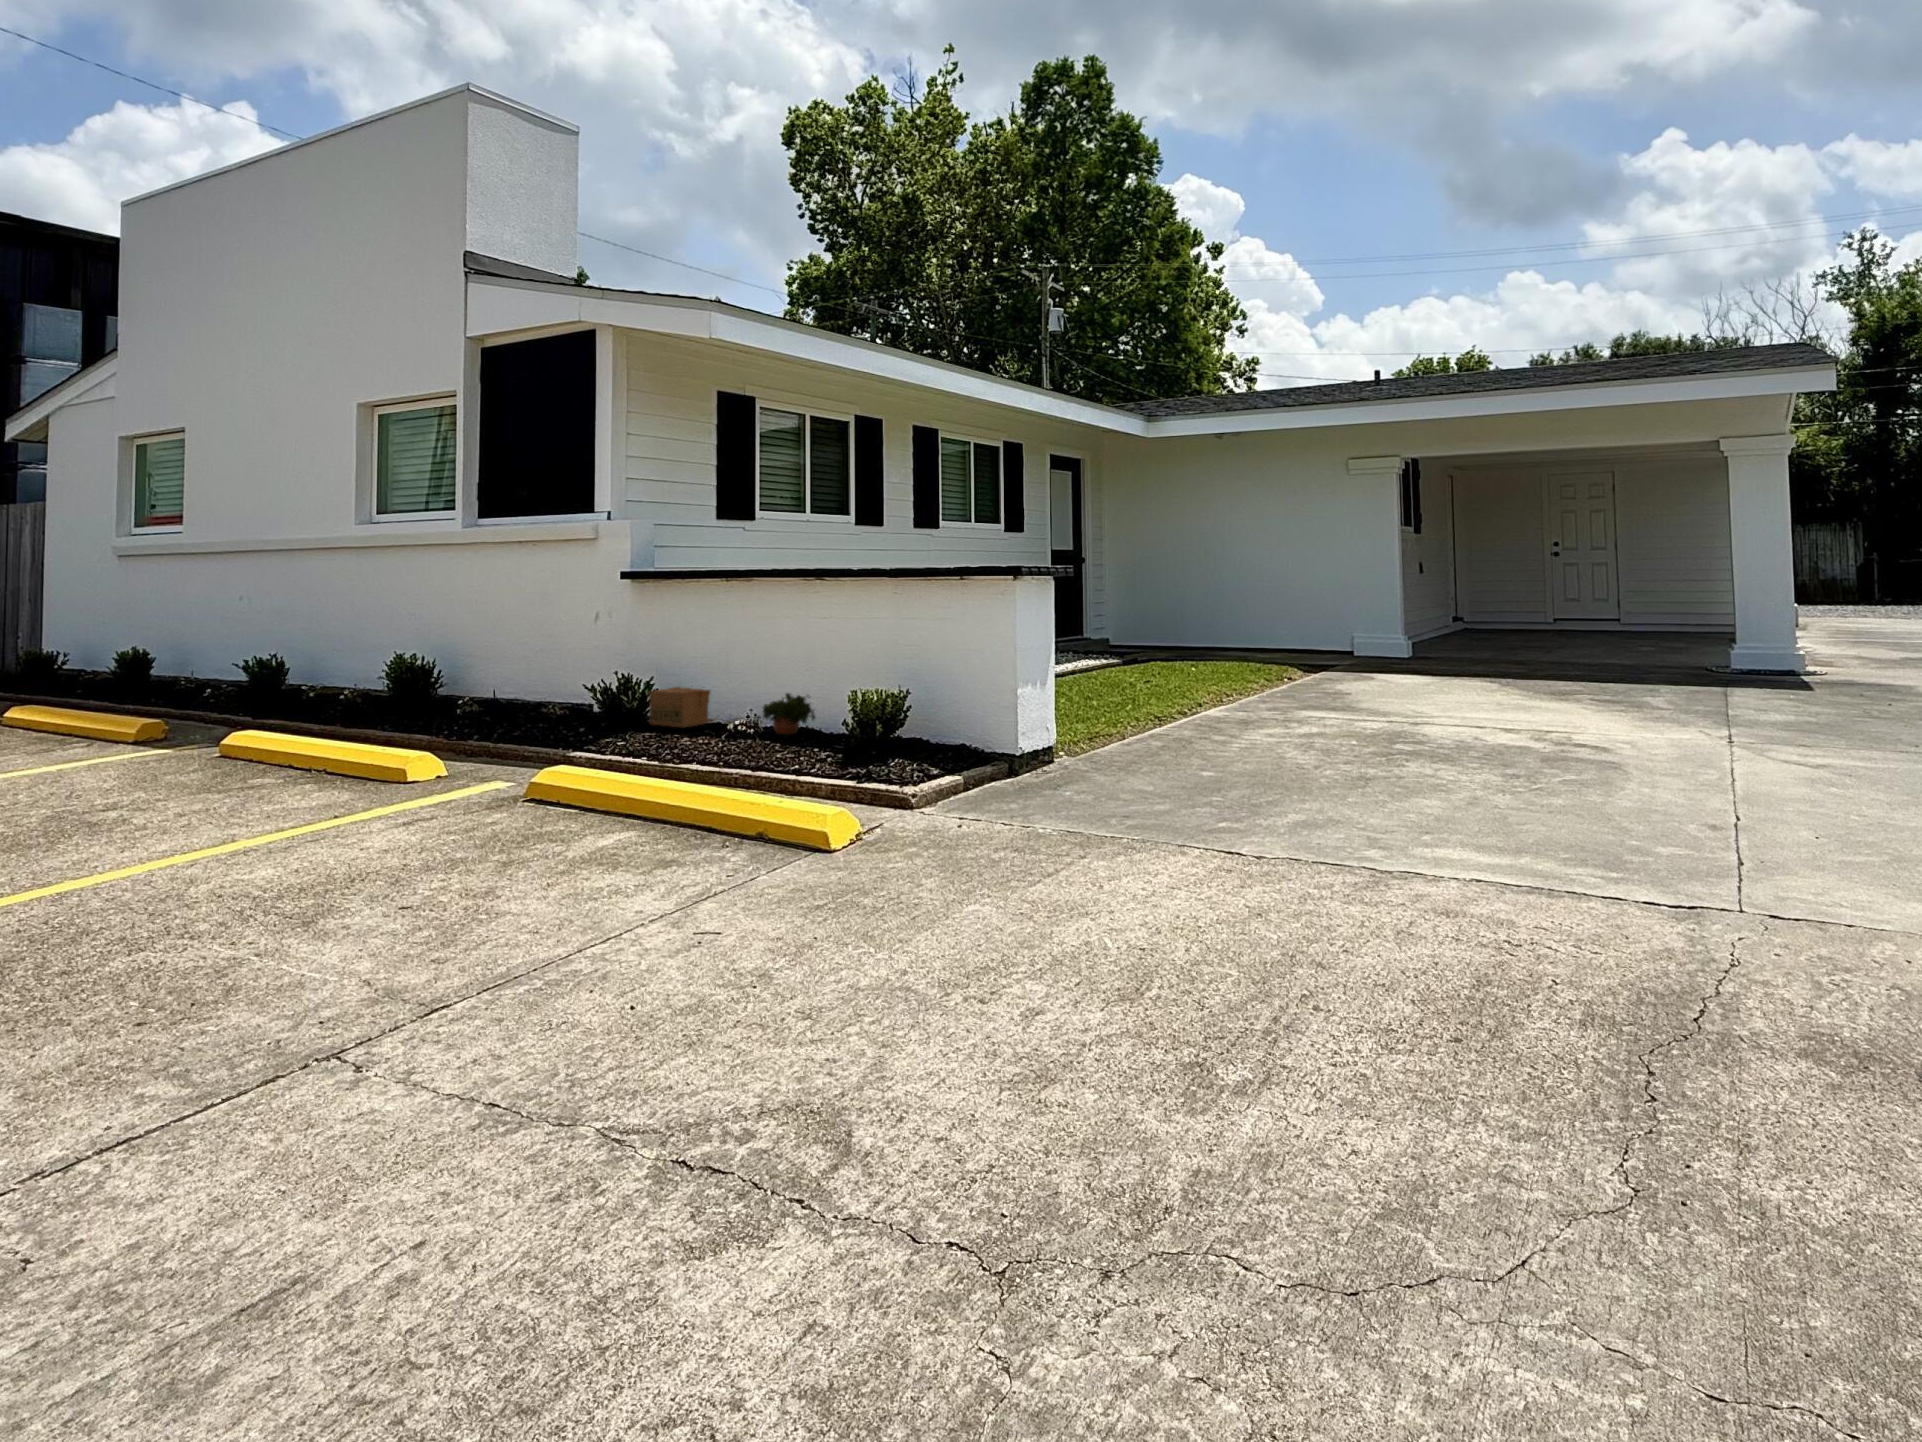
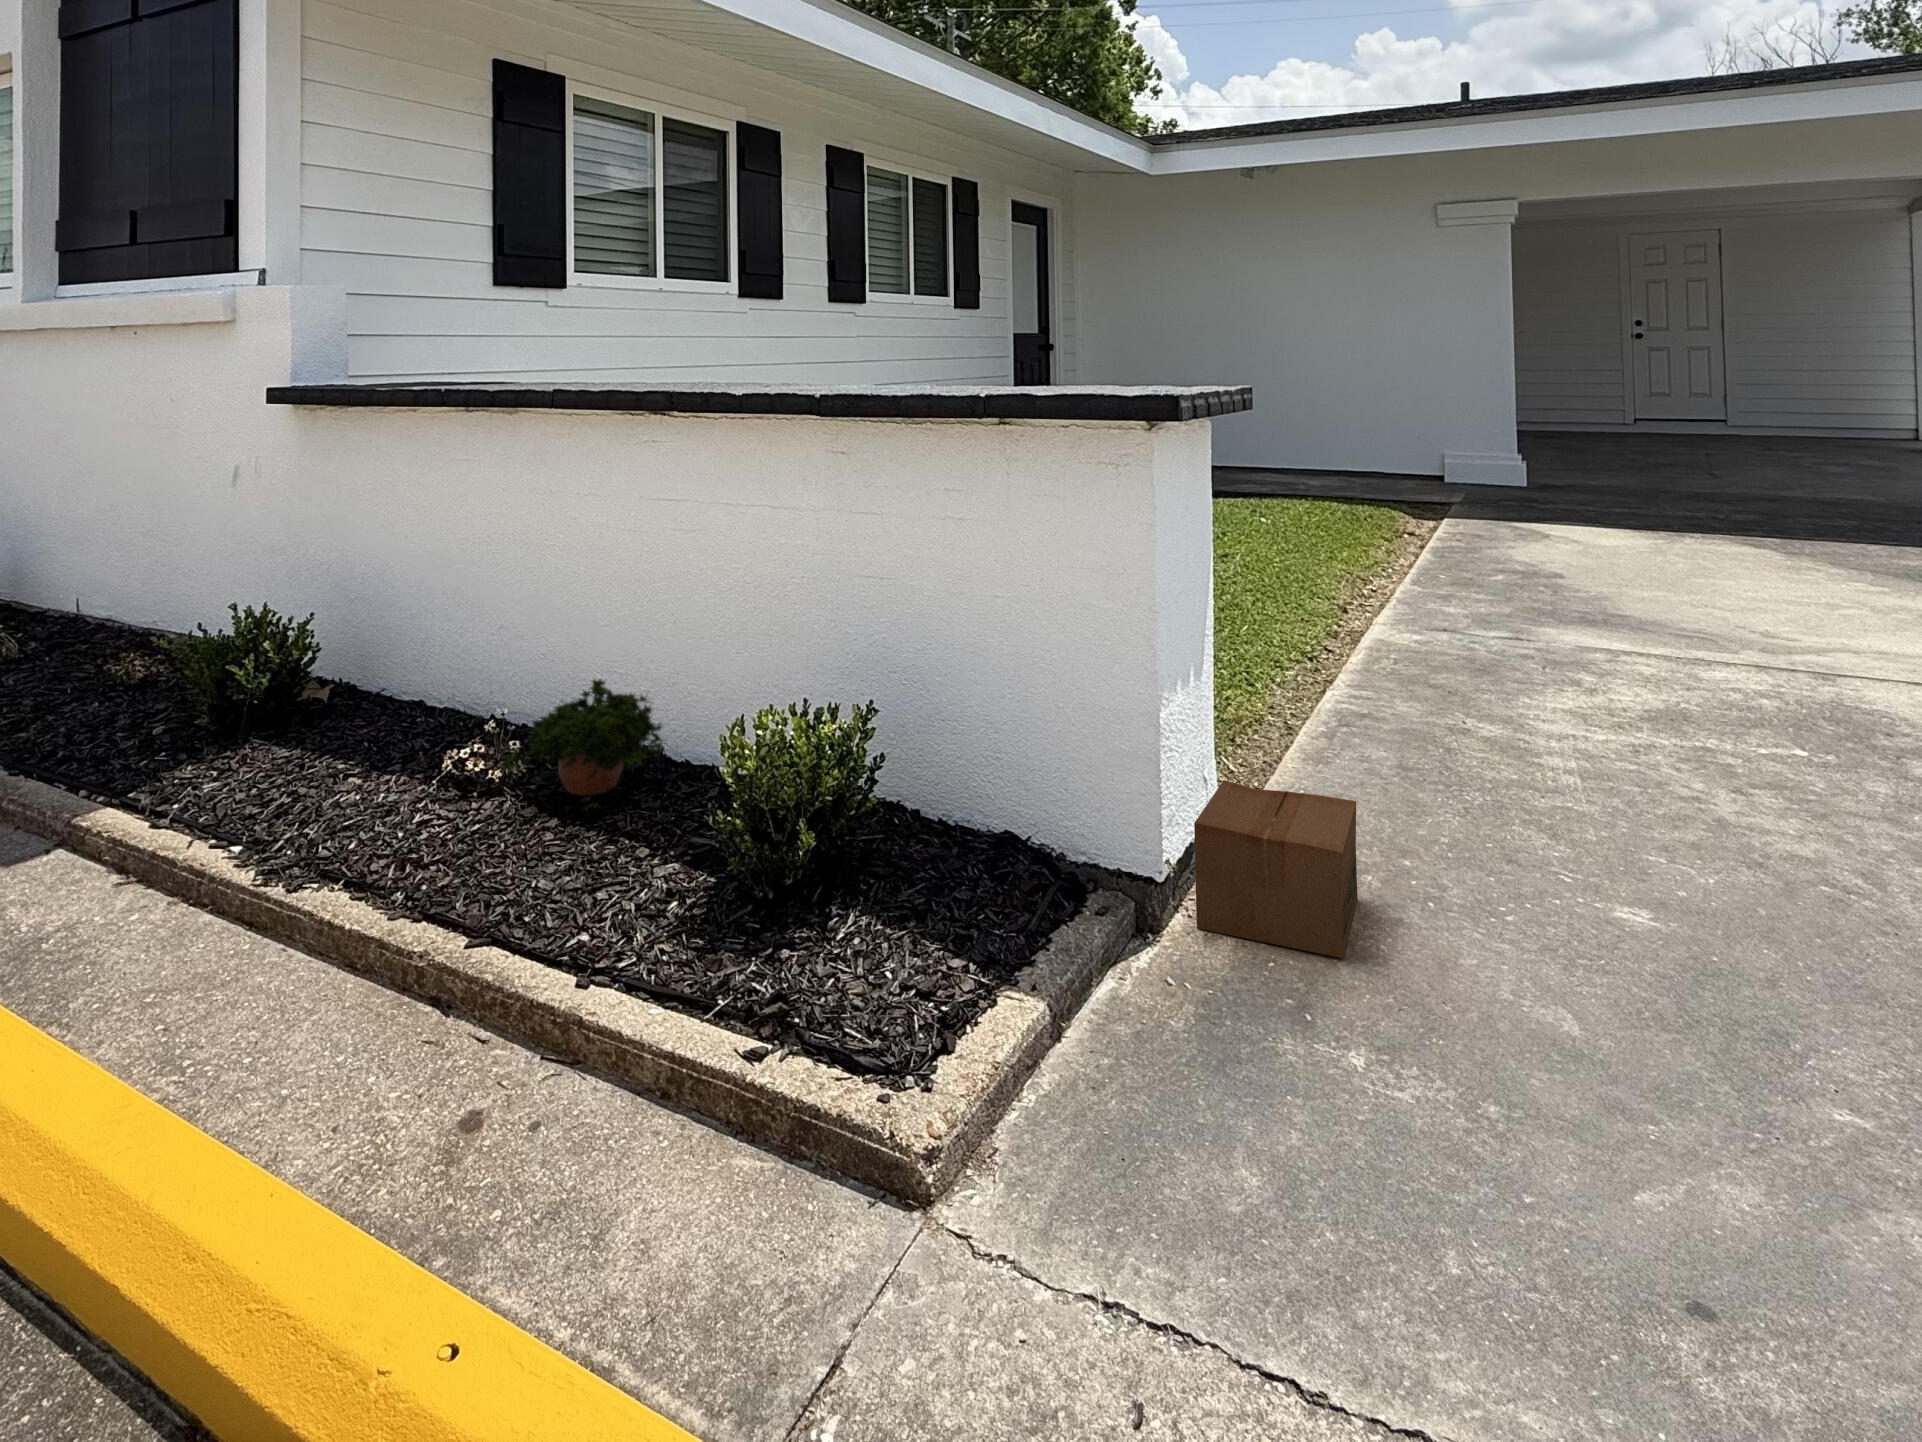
cardboard box: present [649,686,714,727] -> present [1194,780,1358,958]

